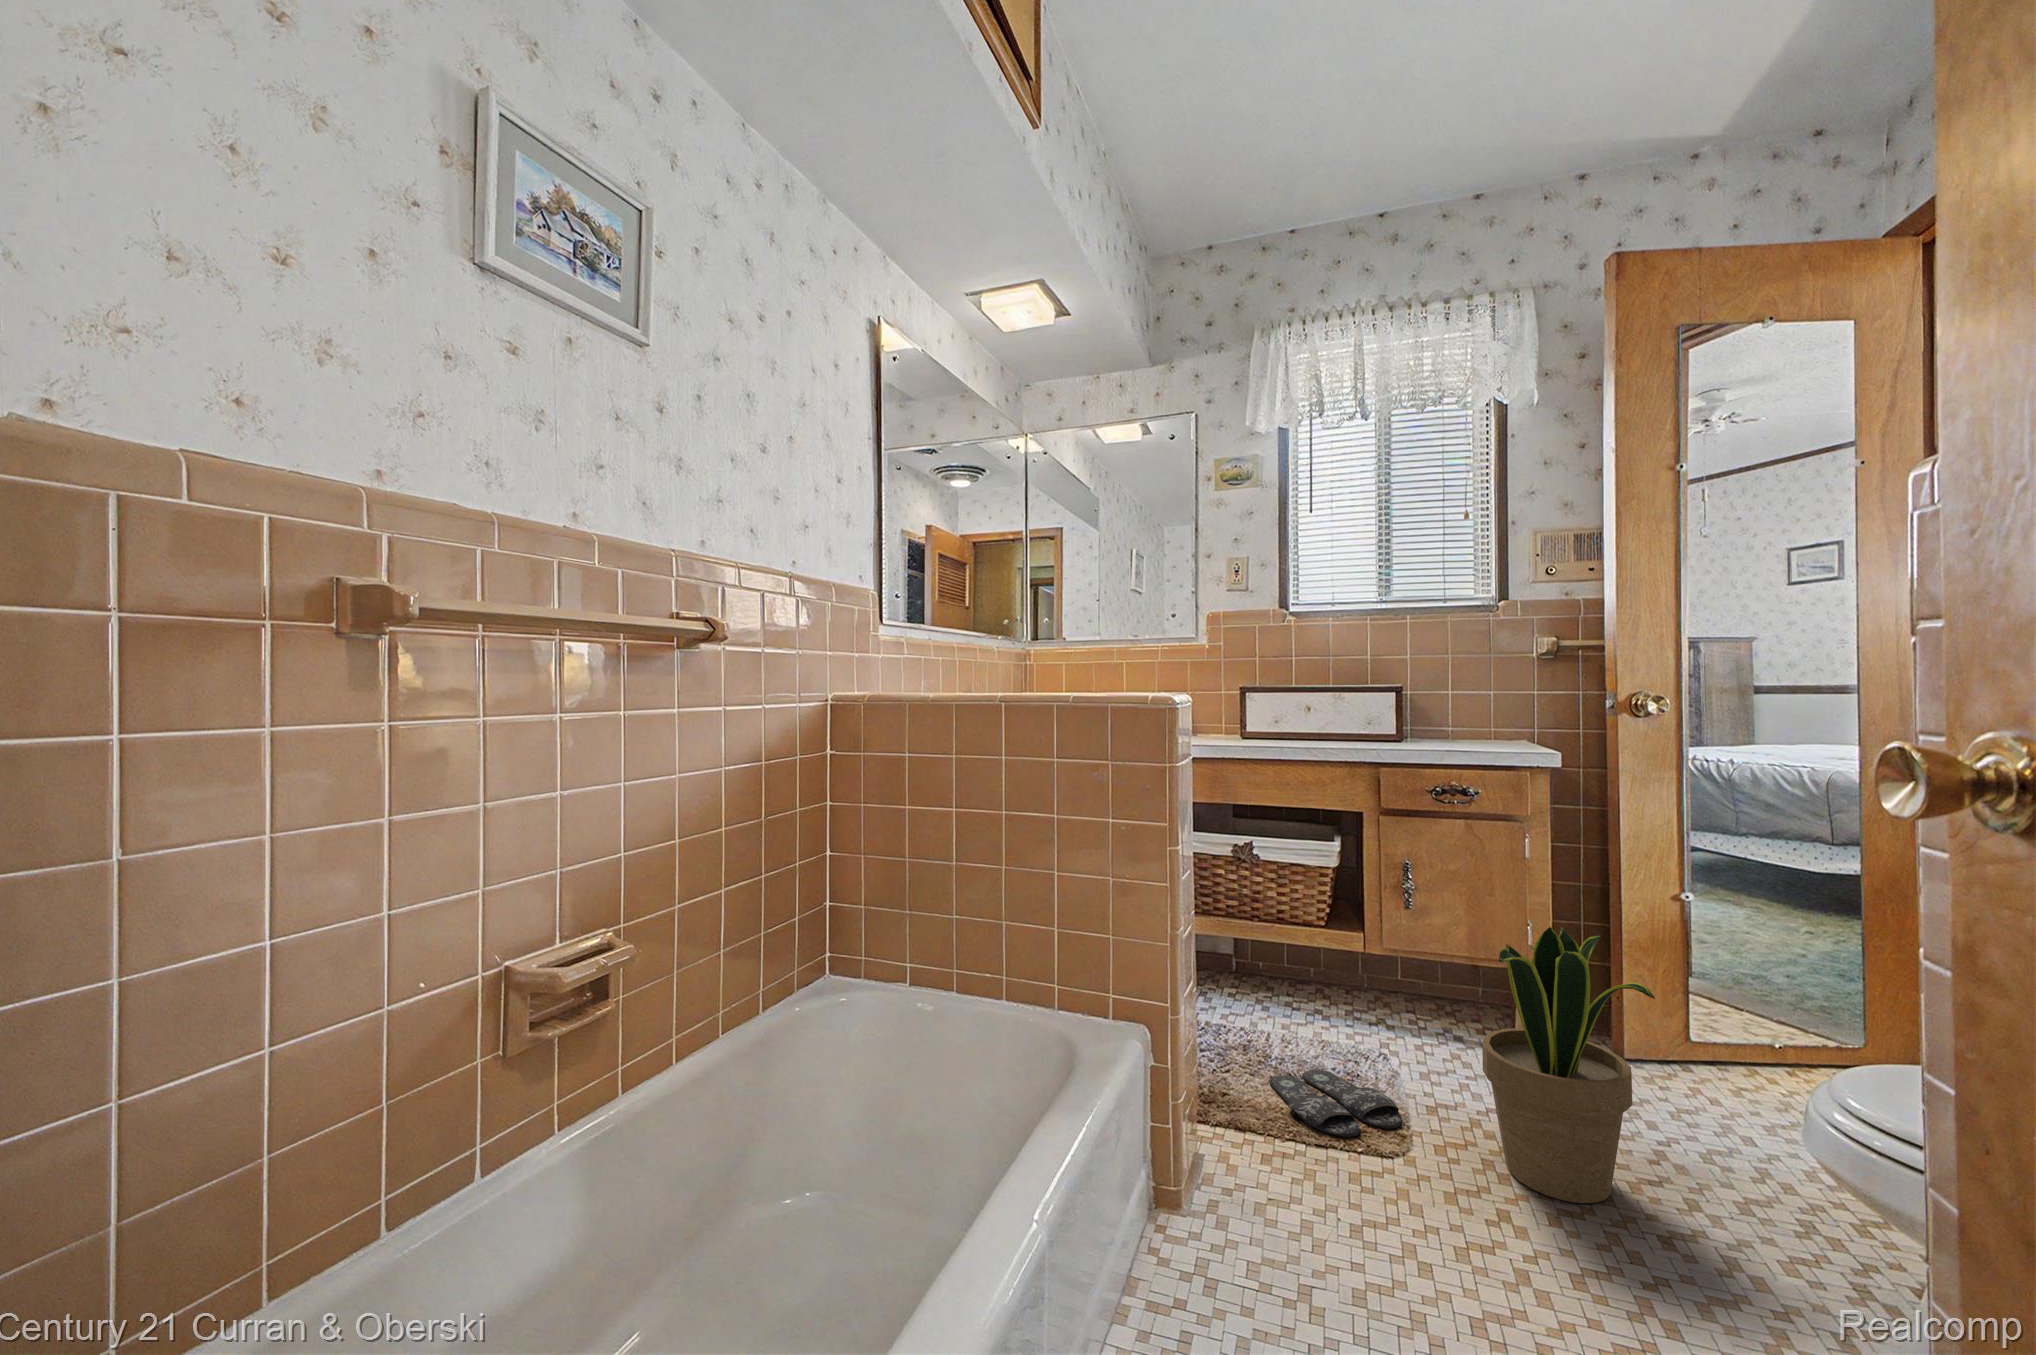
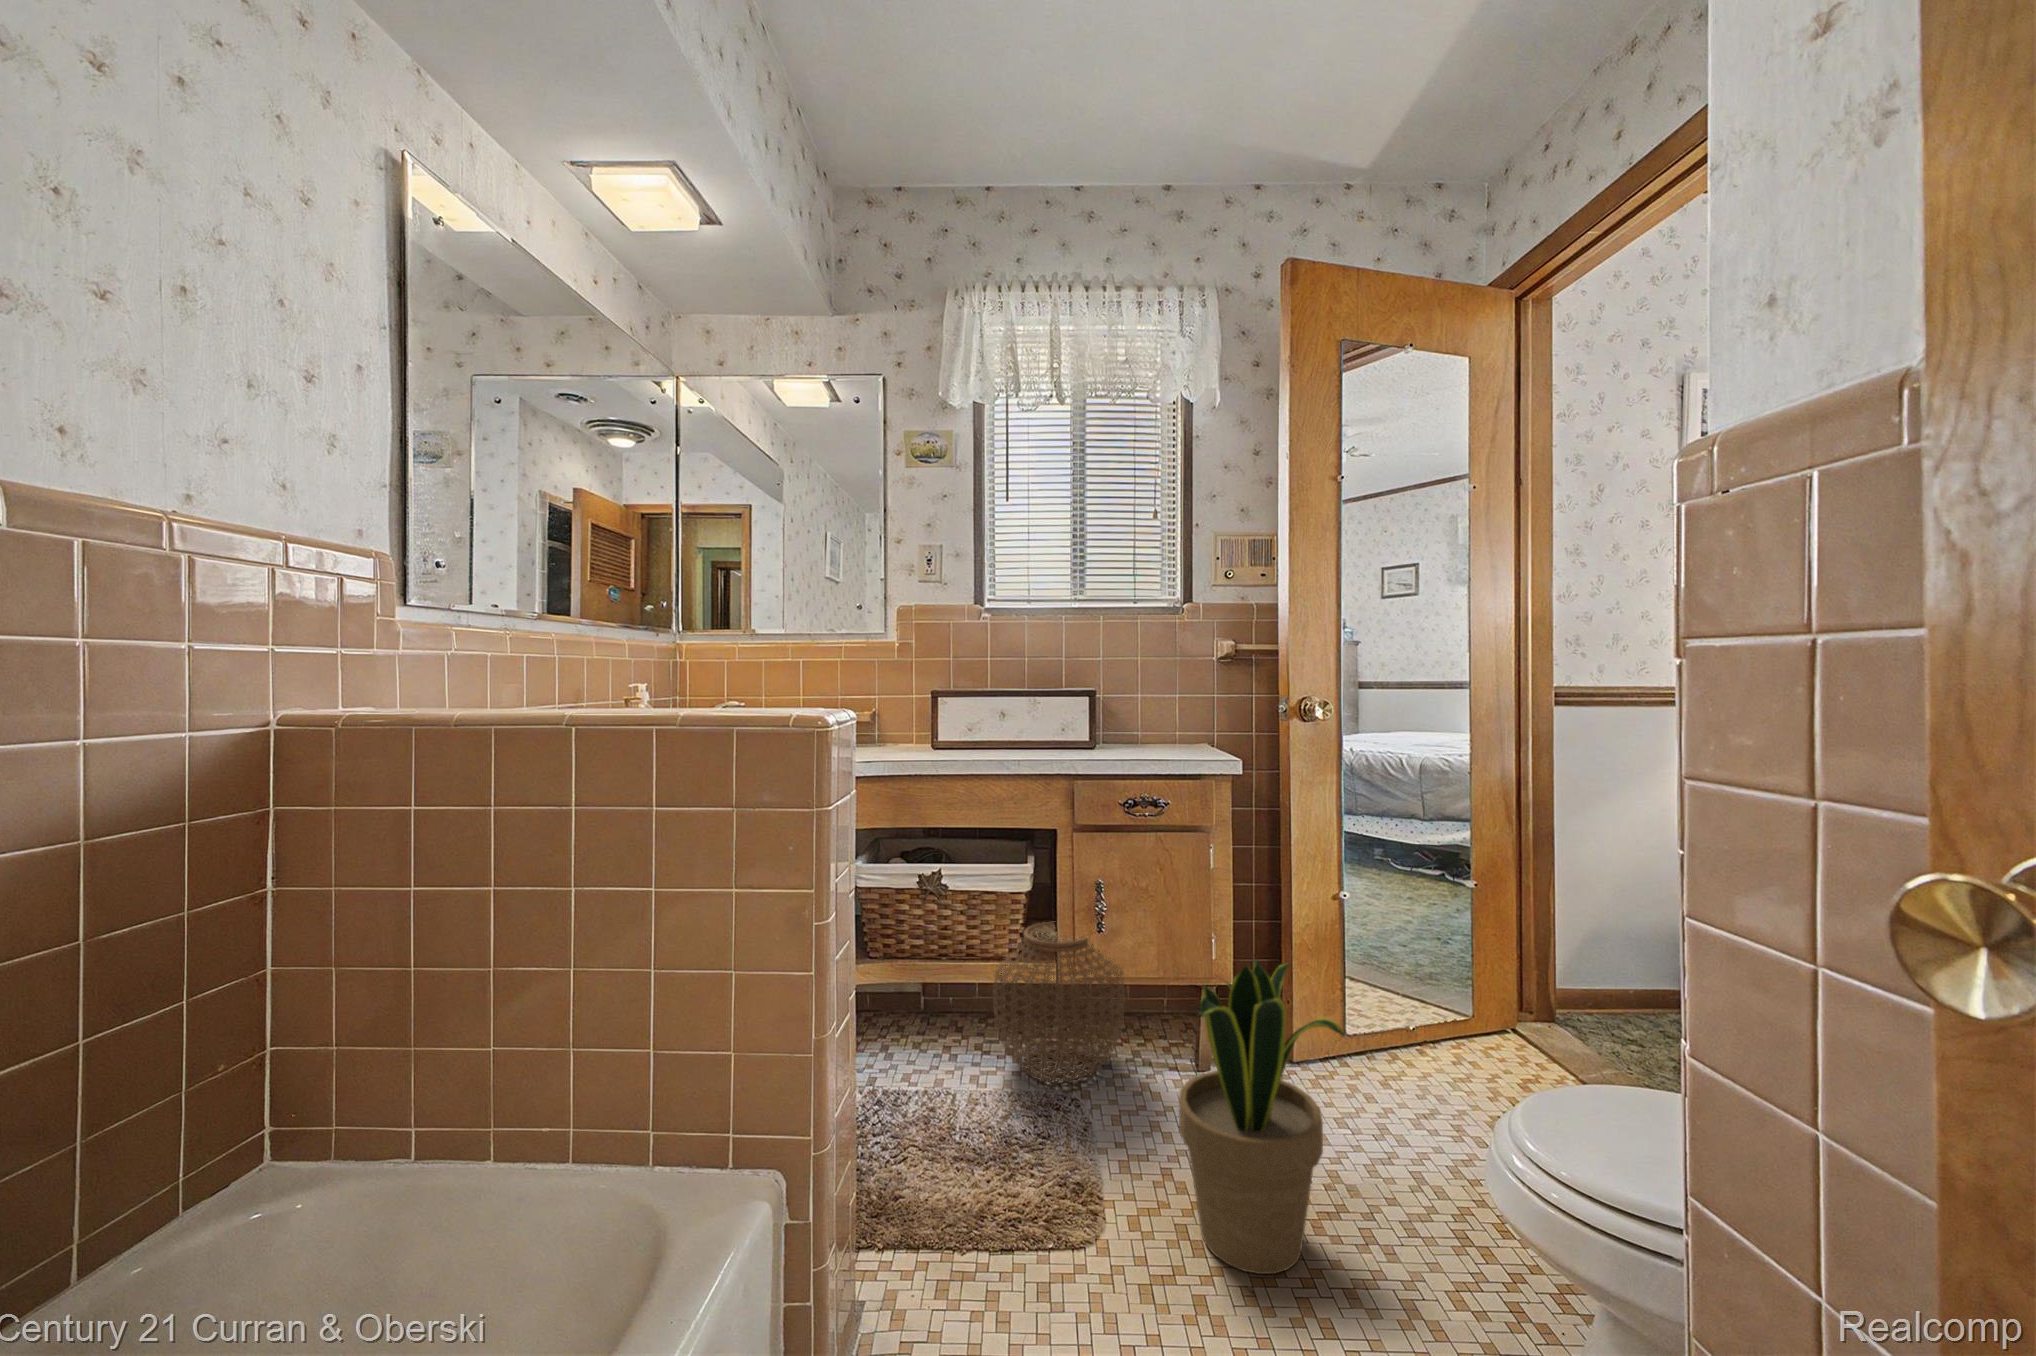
woven basket: none [1303,898,1433,1043] -> present [993,922,1124,1083]
slippers: present [1270,1070,1401,1137] -> none [952,1136,1094,1235]

